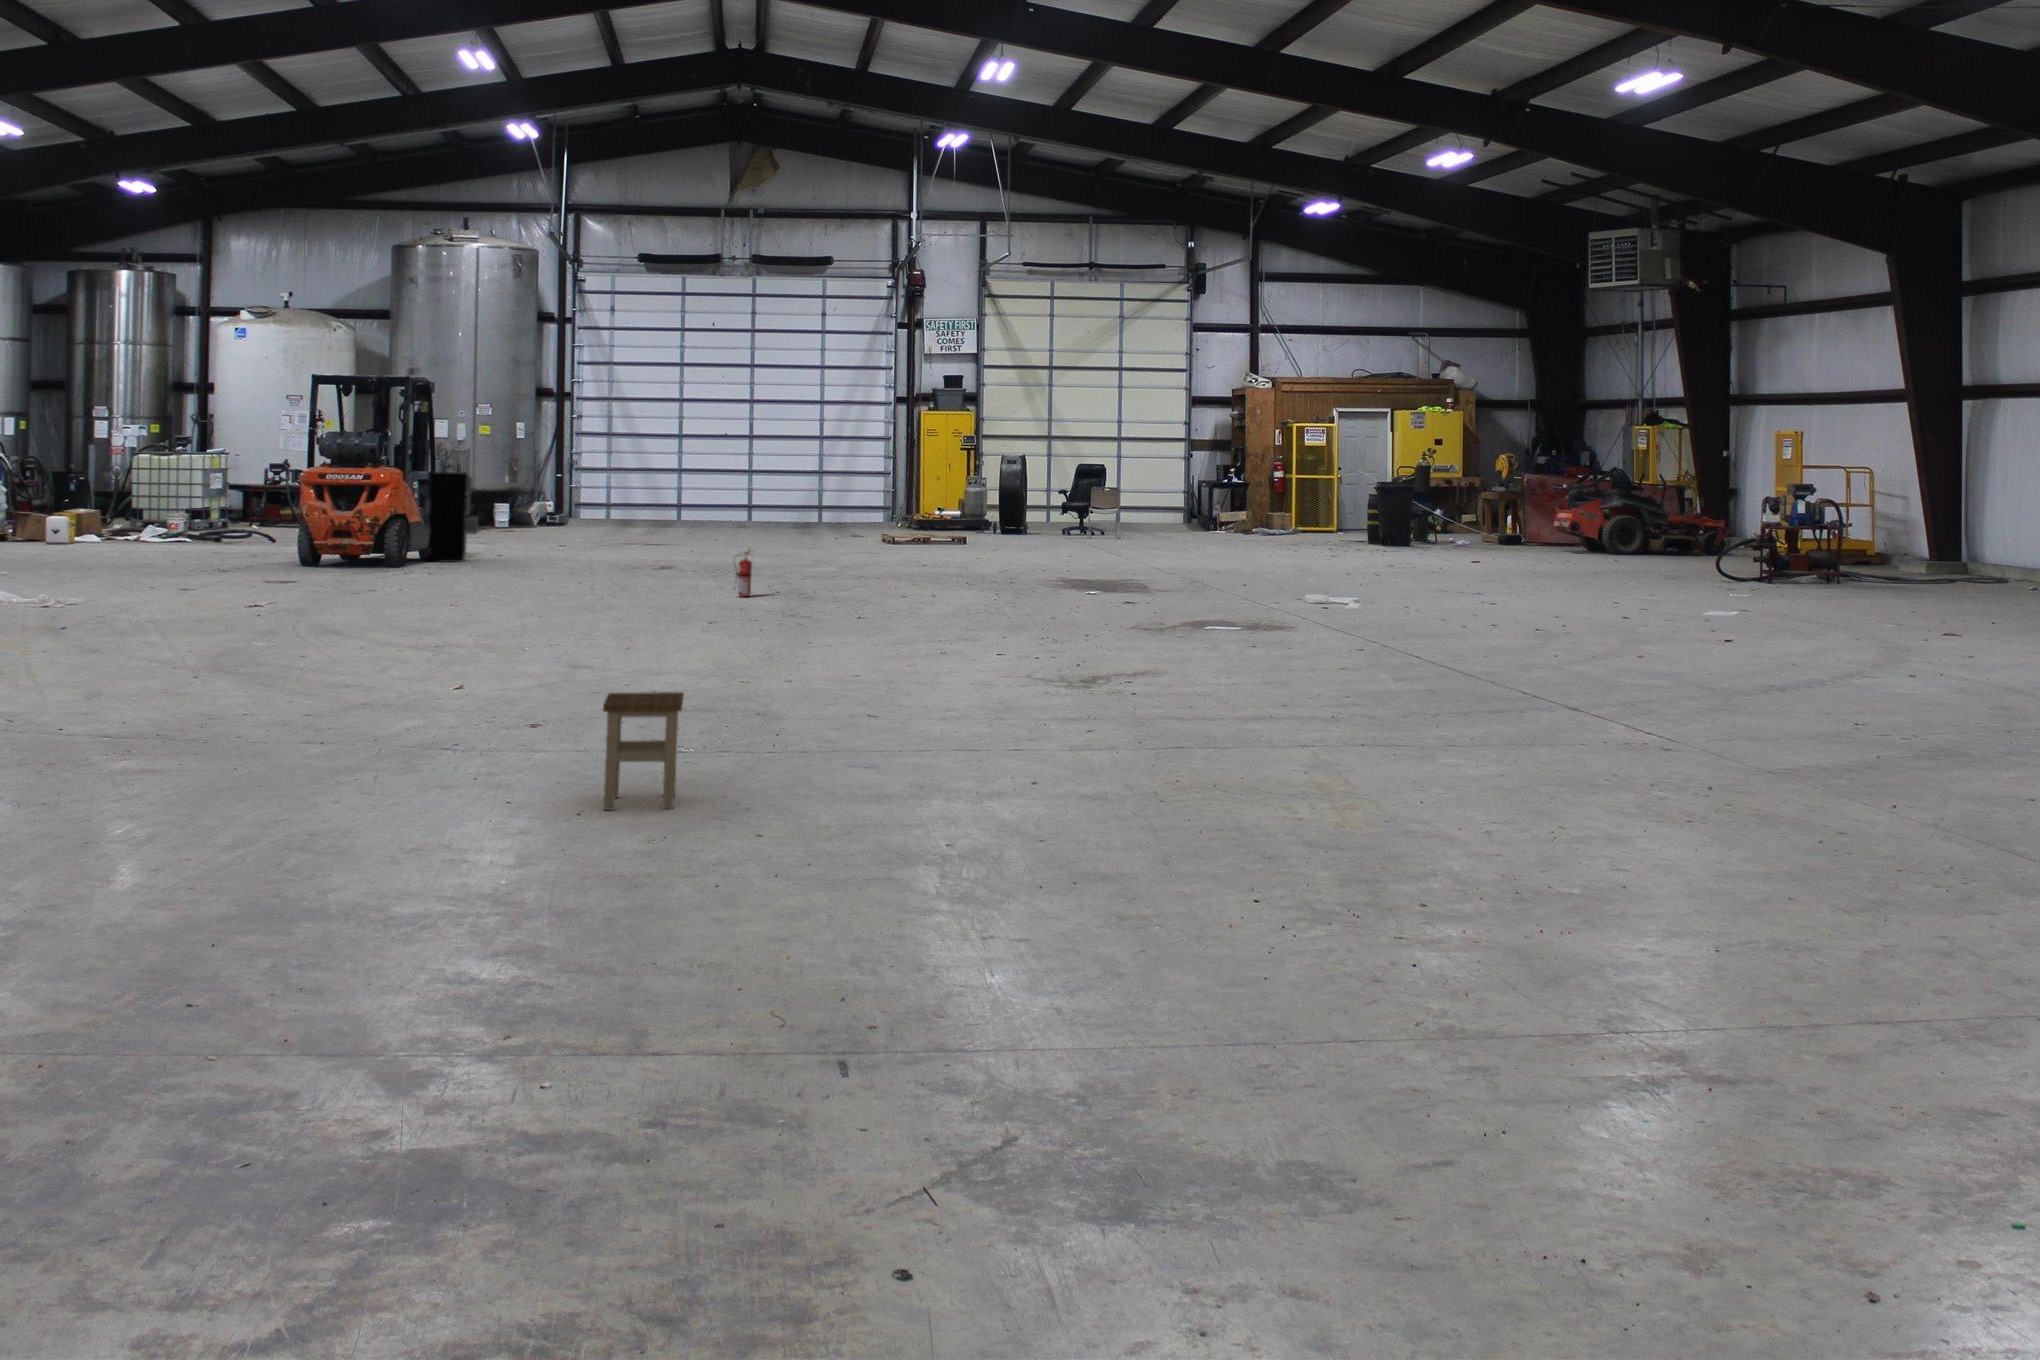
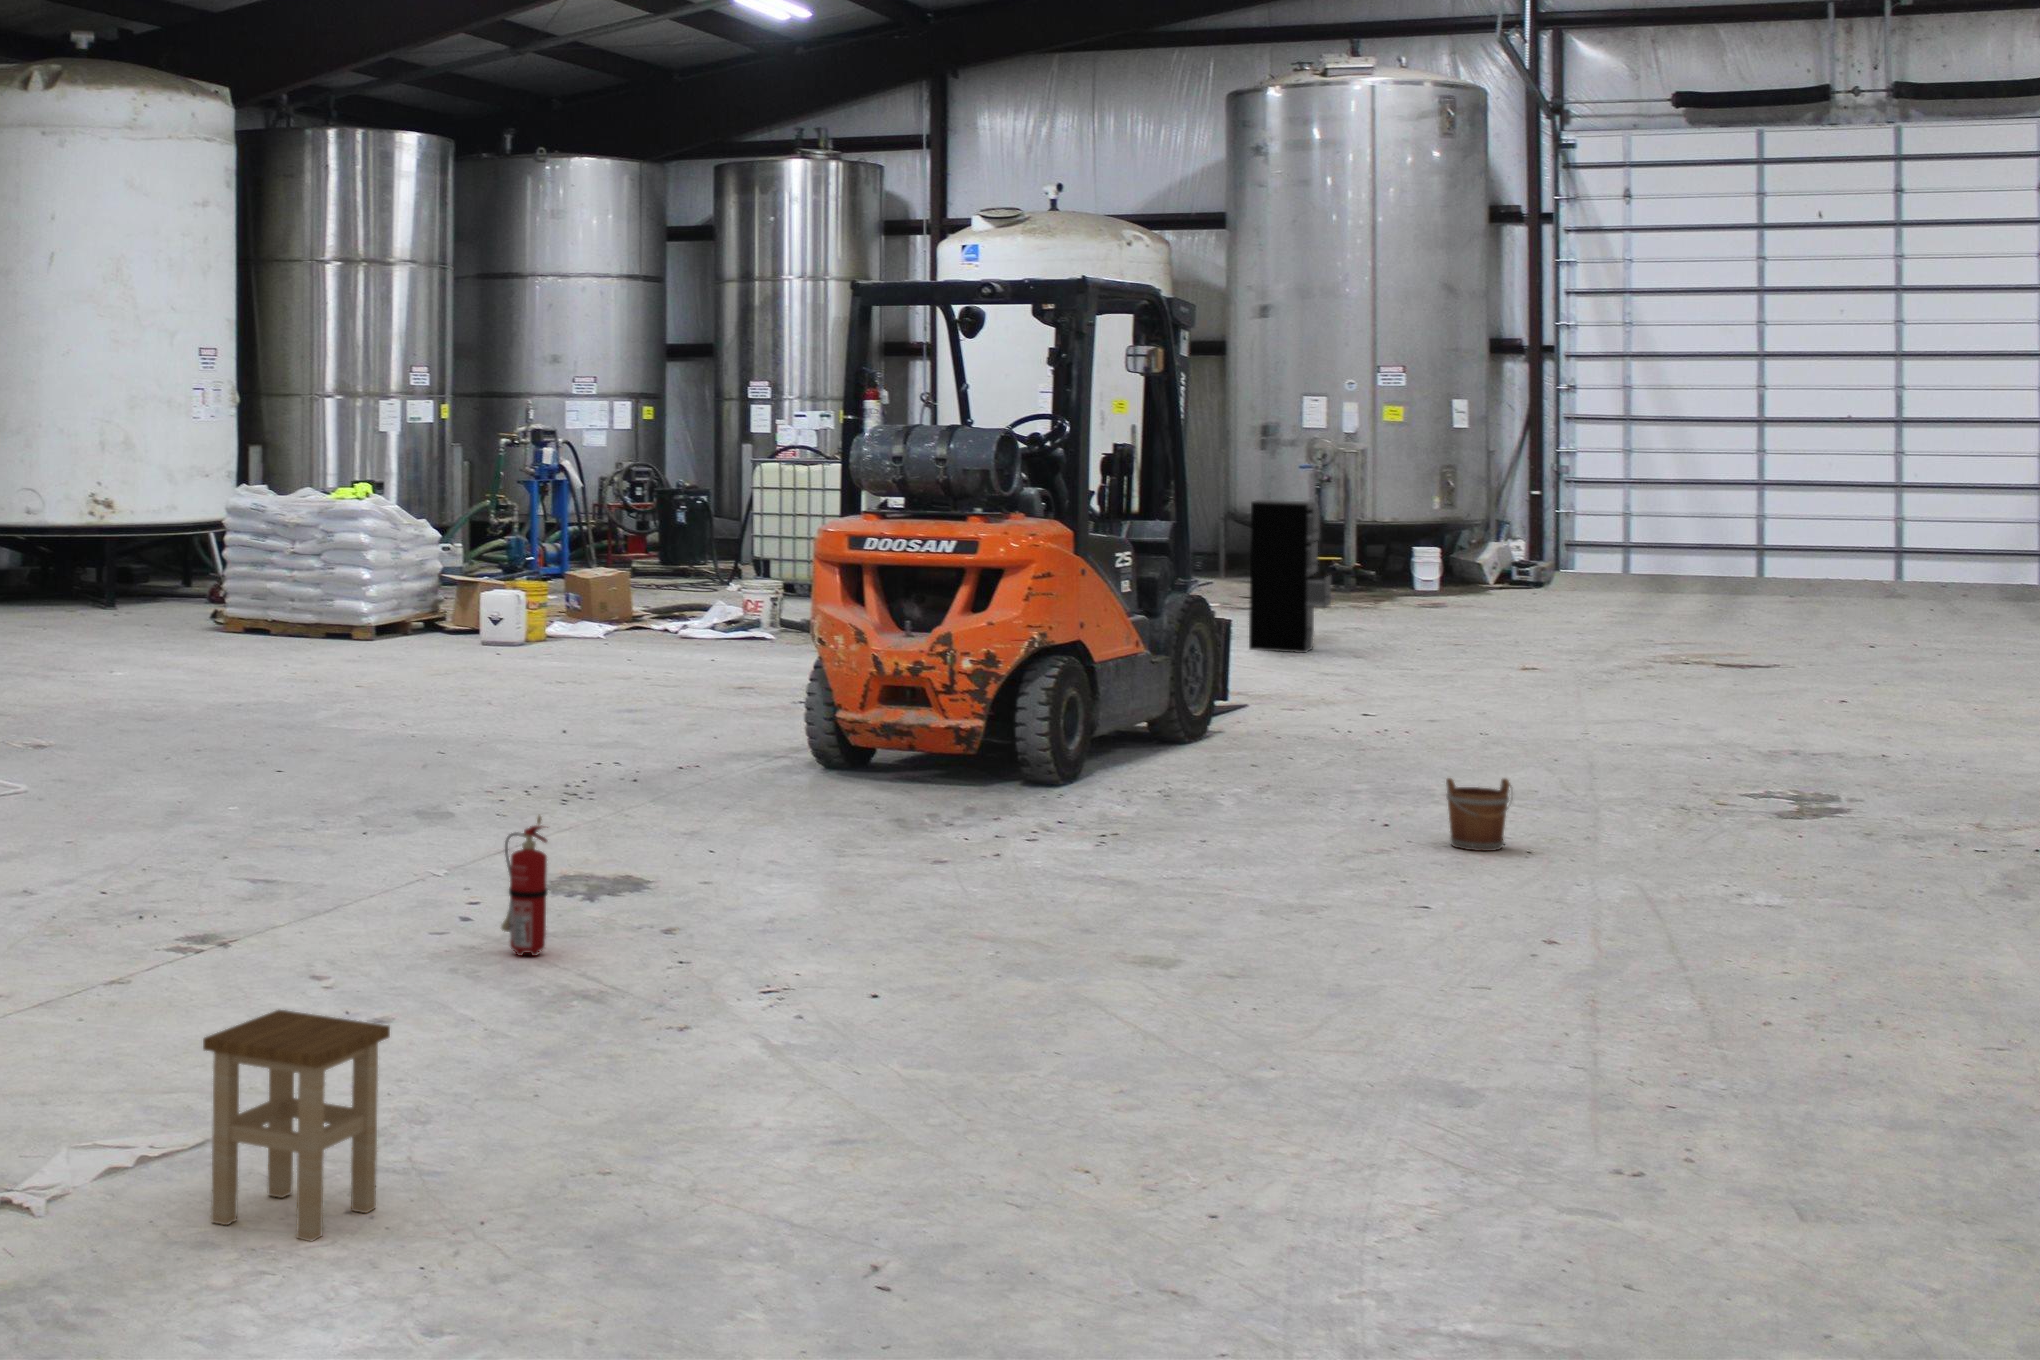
fire extinguisher: present [732,548,752,597] -> present [501,816,548,956]
bucket: none [627,598,663,638] -> present [1446,778,1511,851]
stool: present [603,692,684,810] -> present [203,1010,390,1241]

